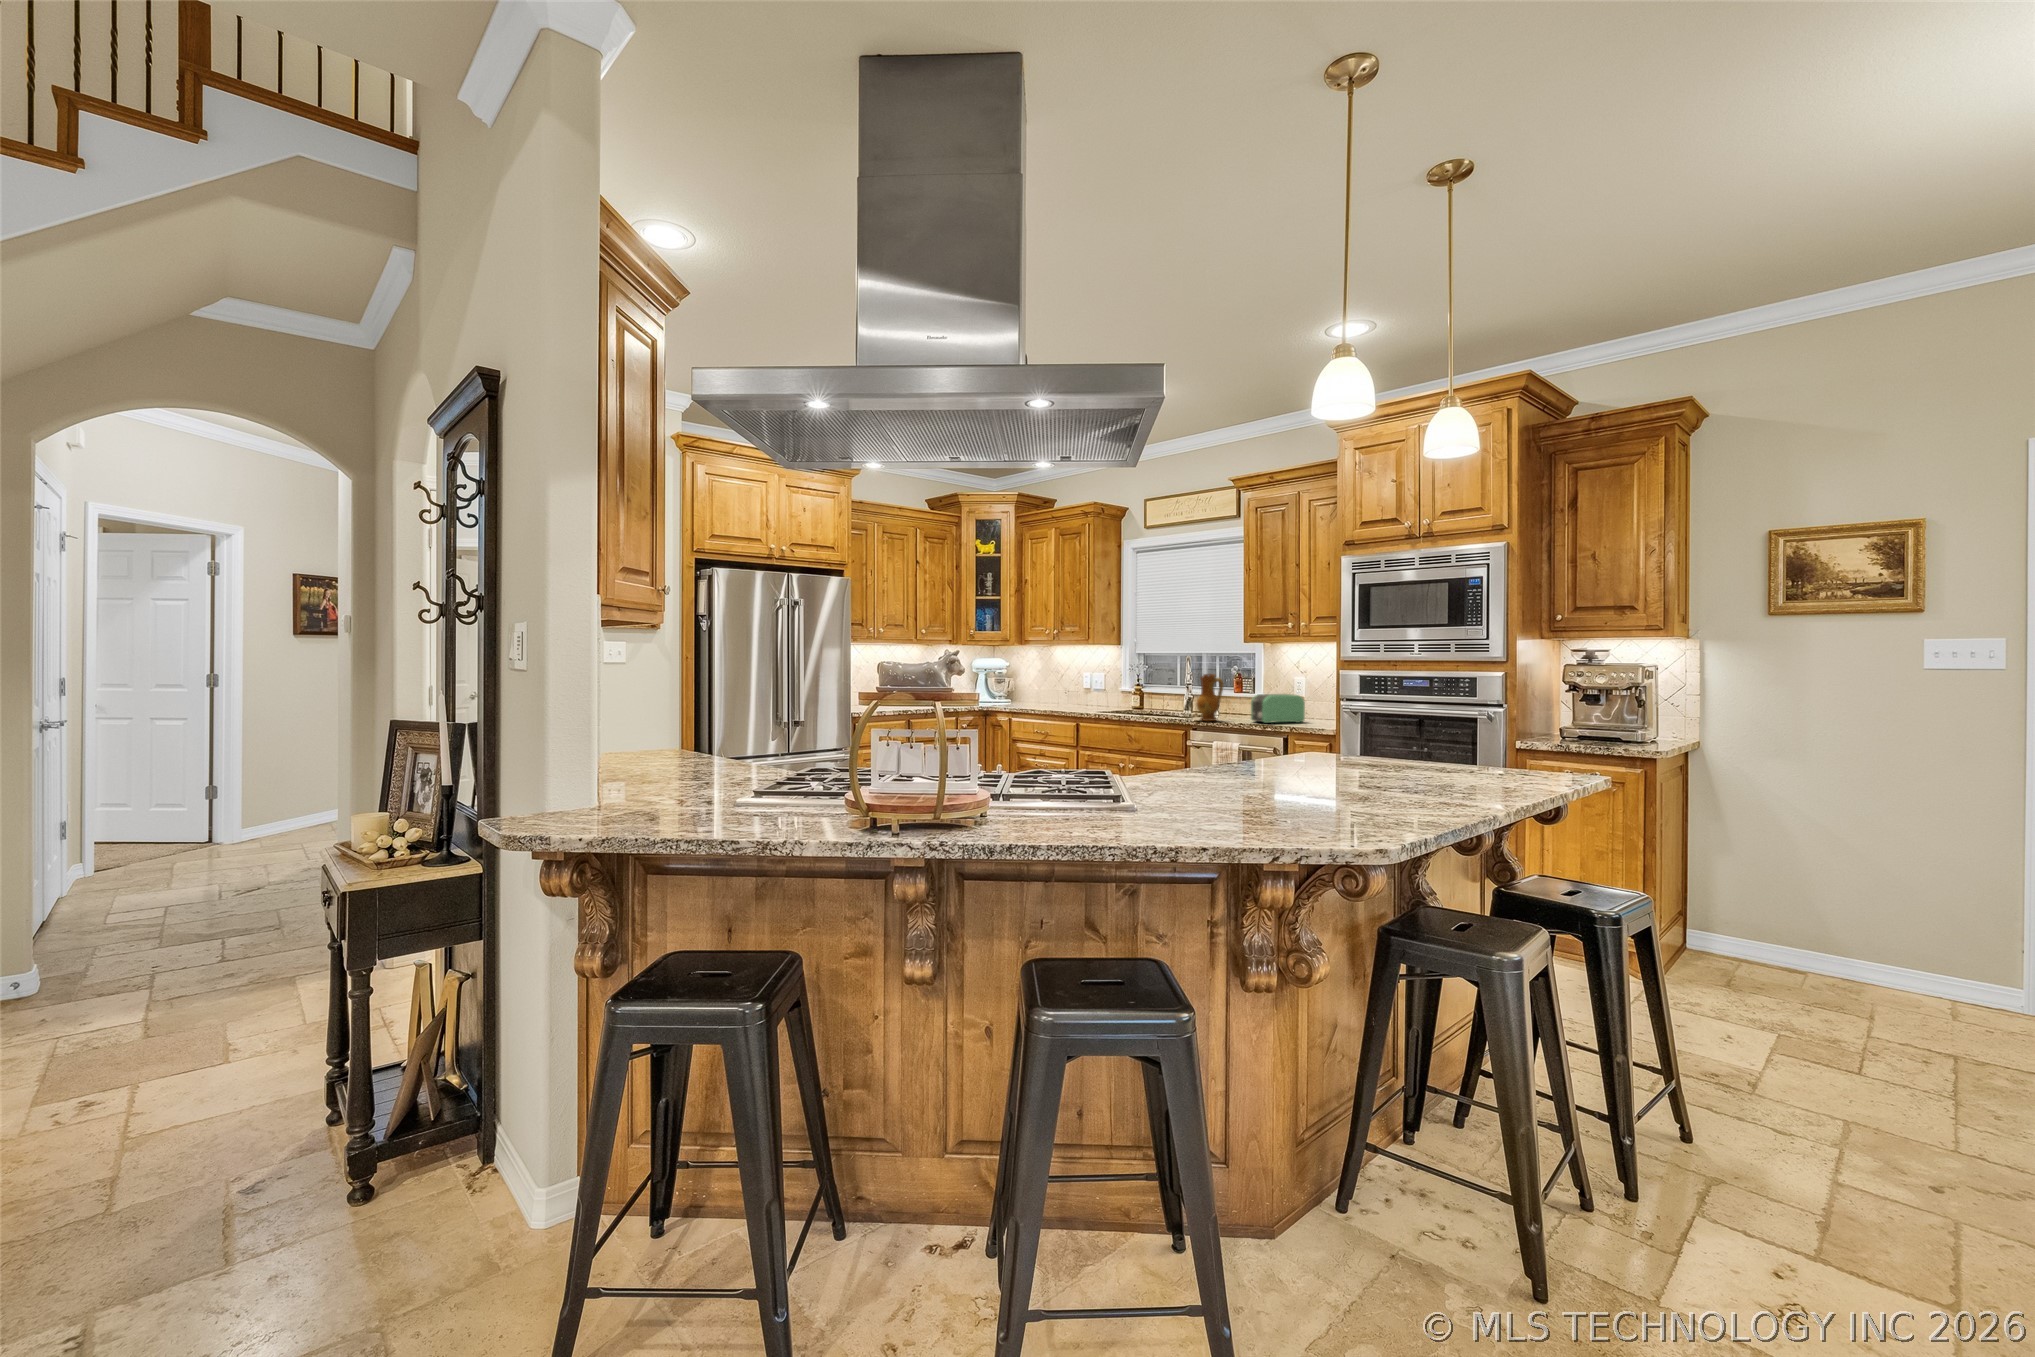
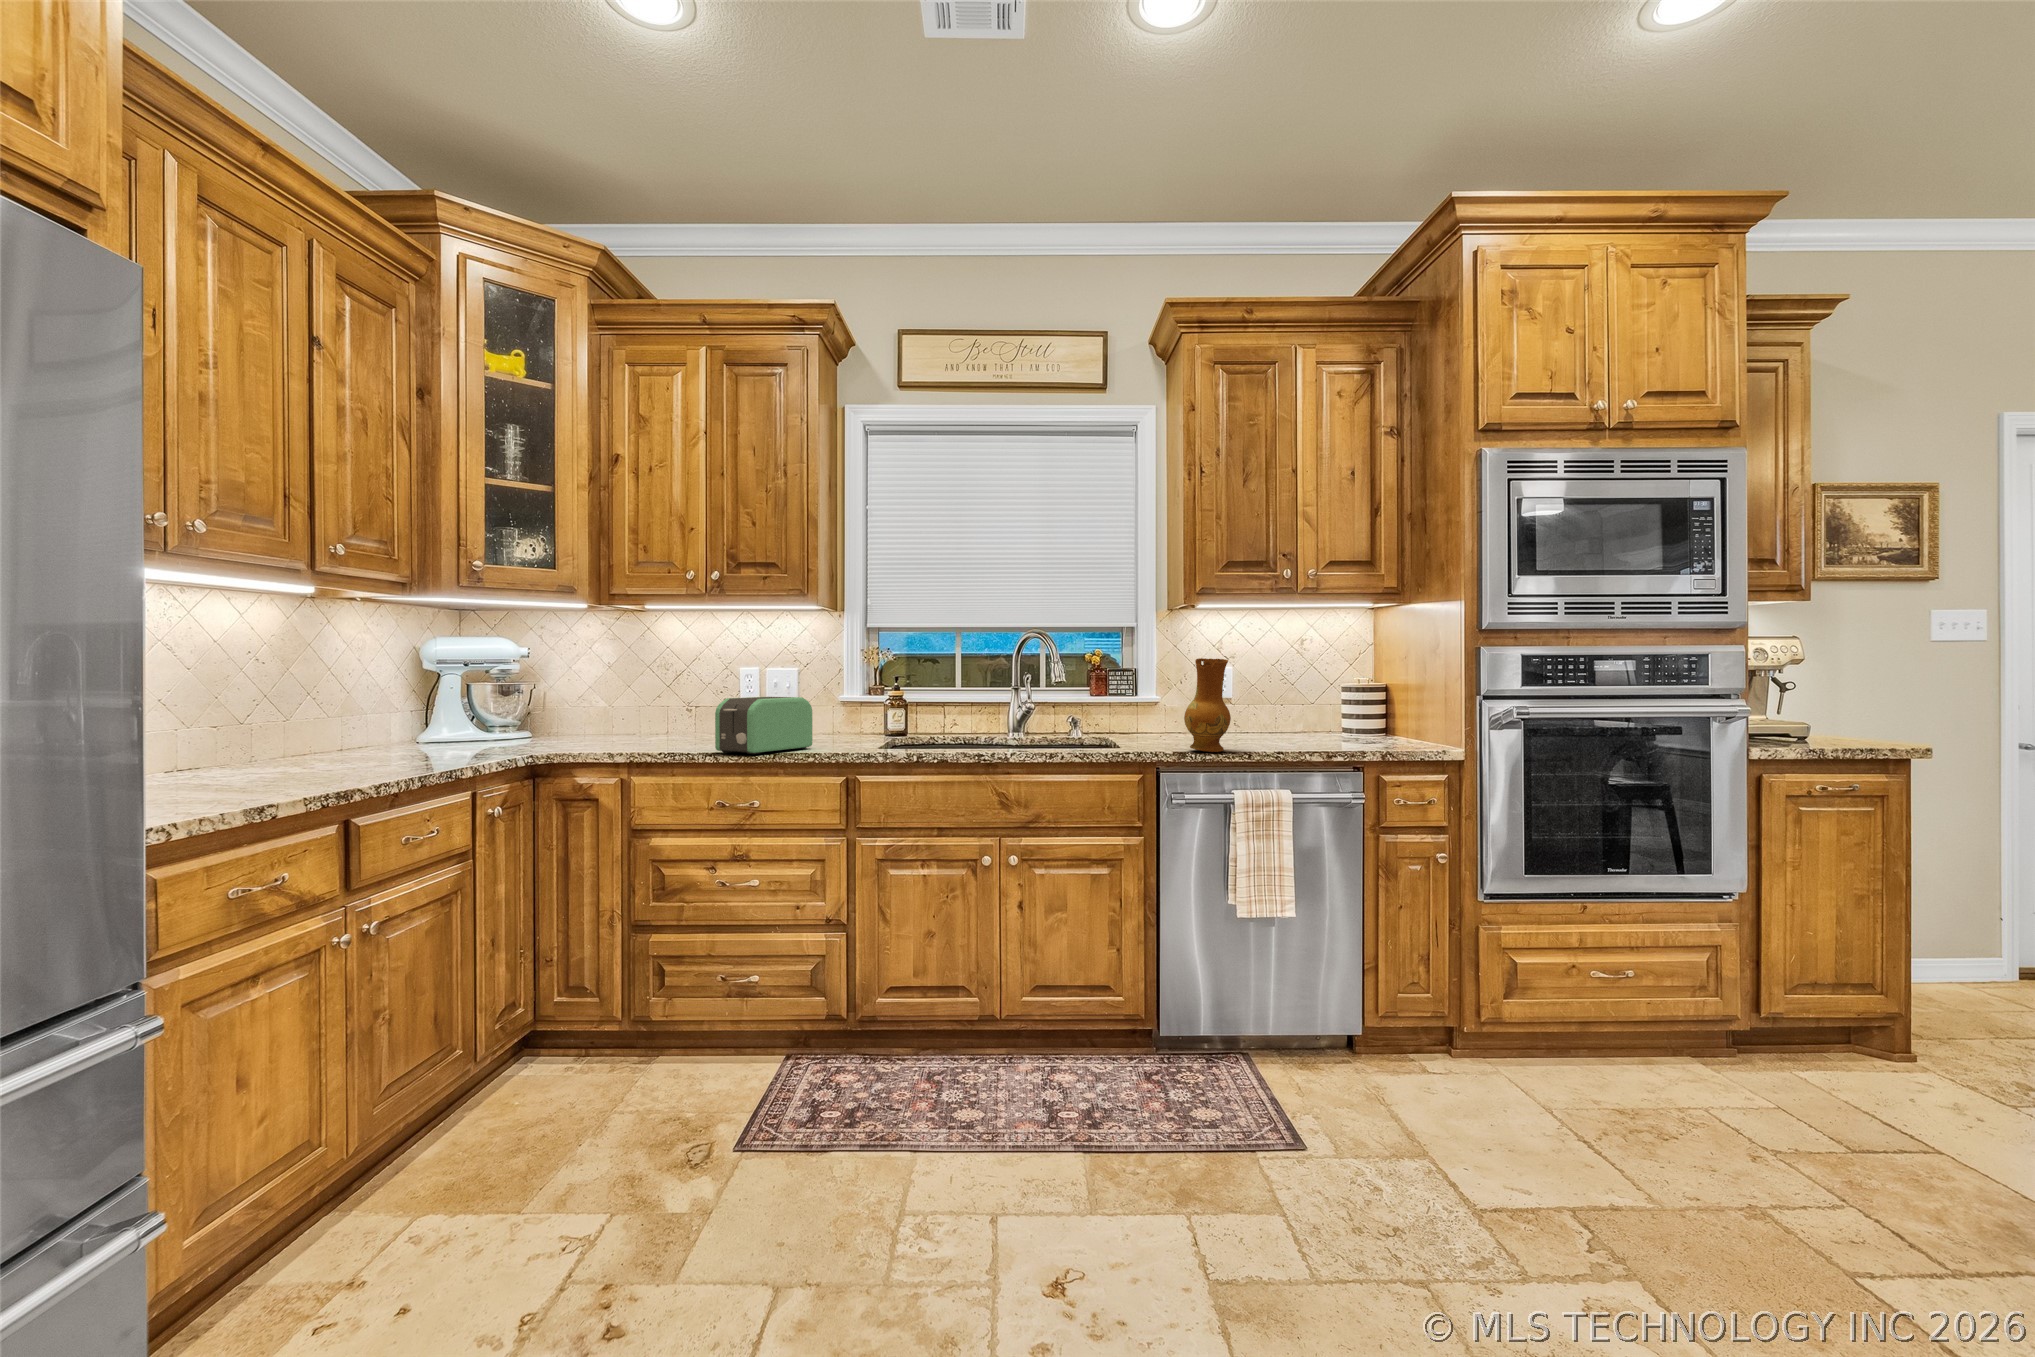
toaster: present [1251,694,1305,723] -> present [715,697,812,754]

